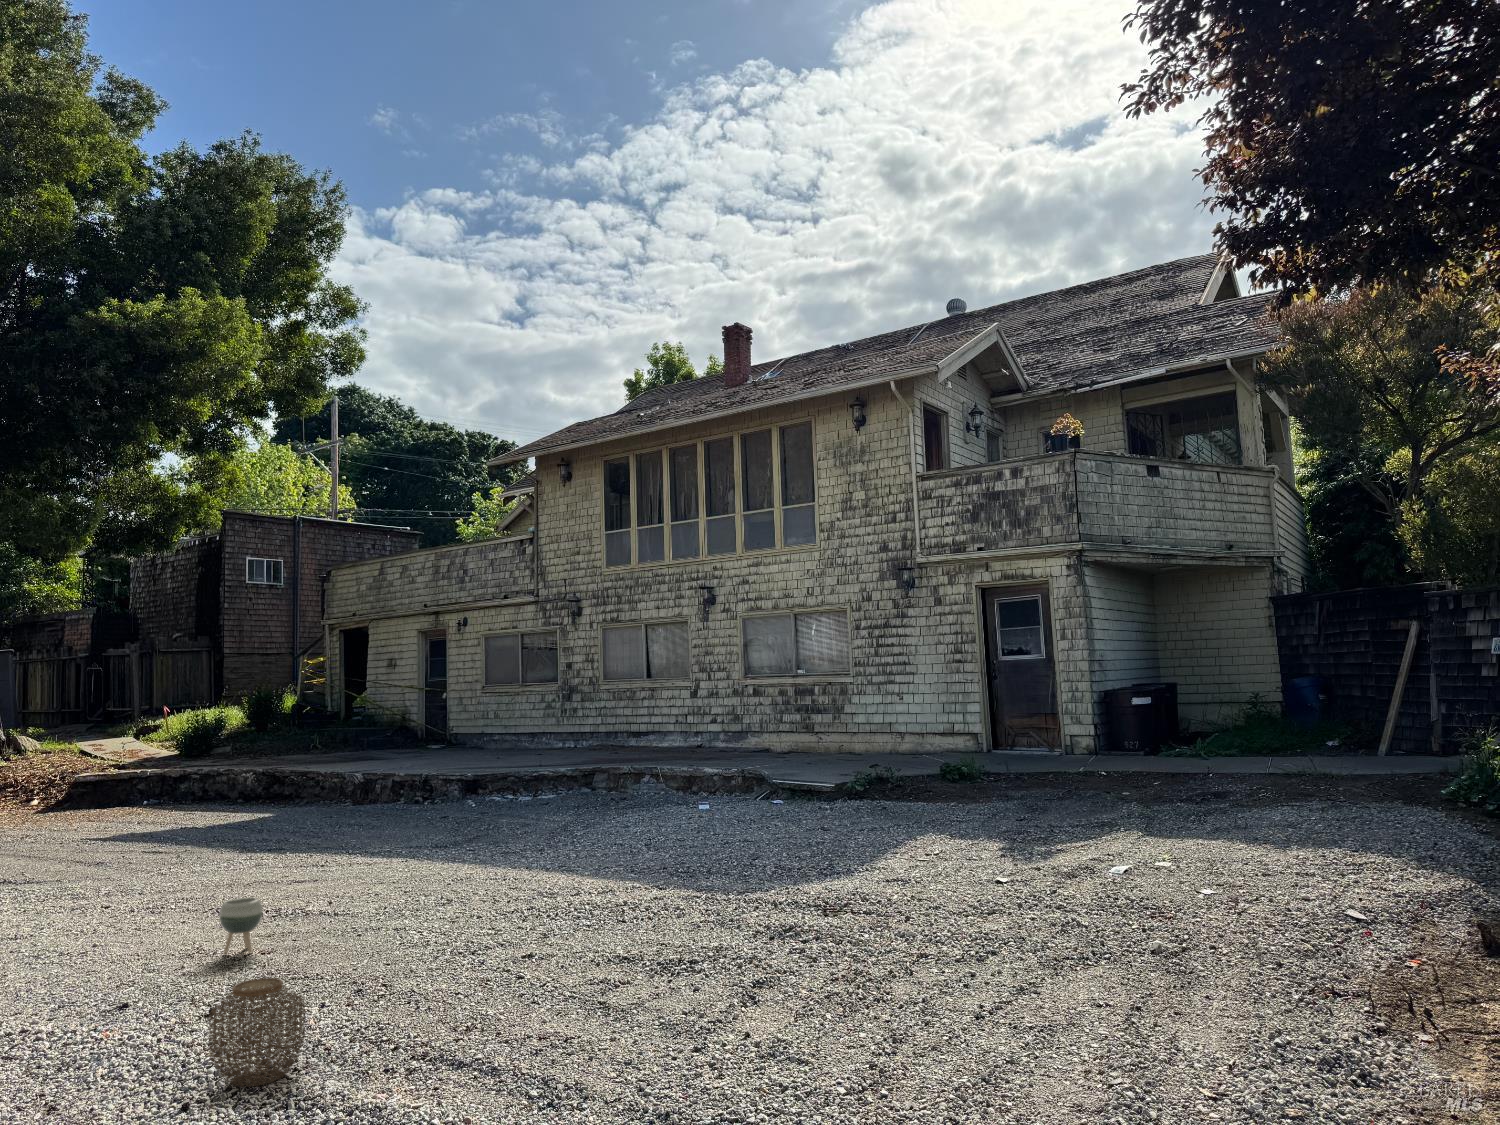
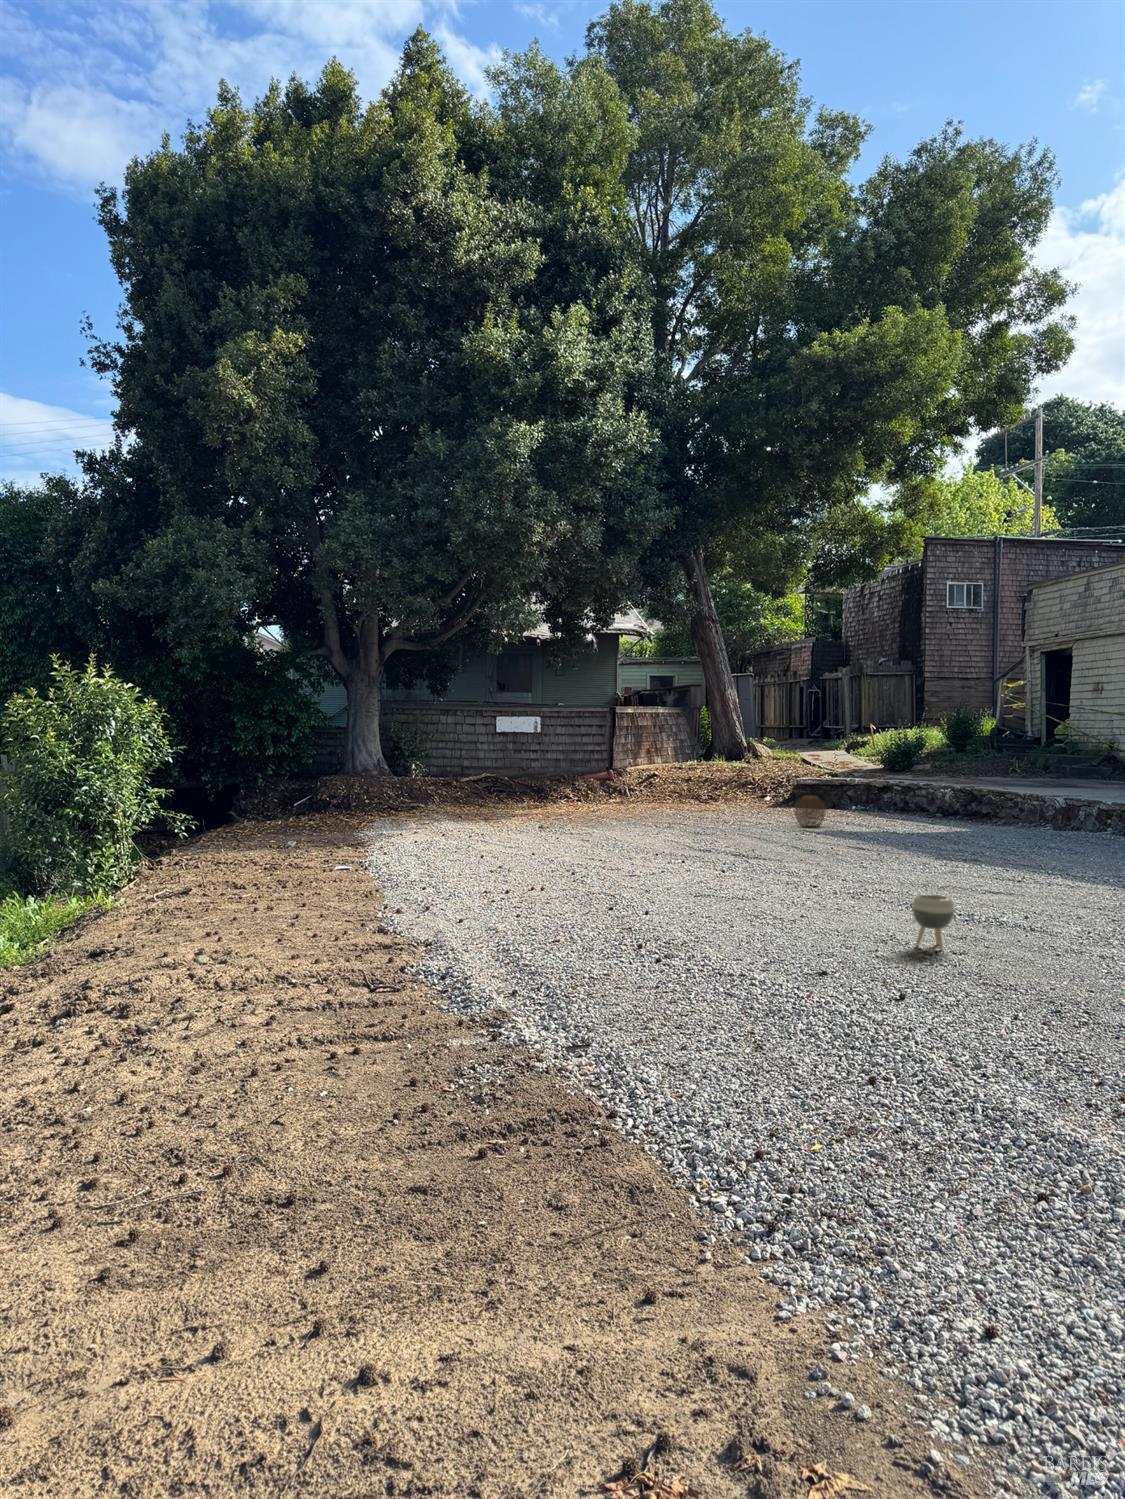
woven basket: present [209,978,305,1087] -> present [795,796,825,828]

